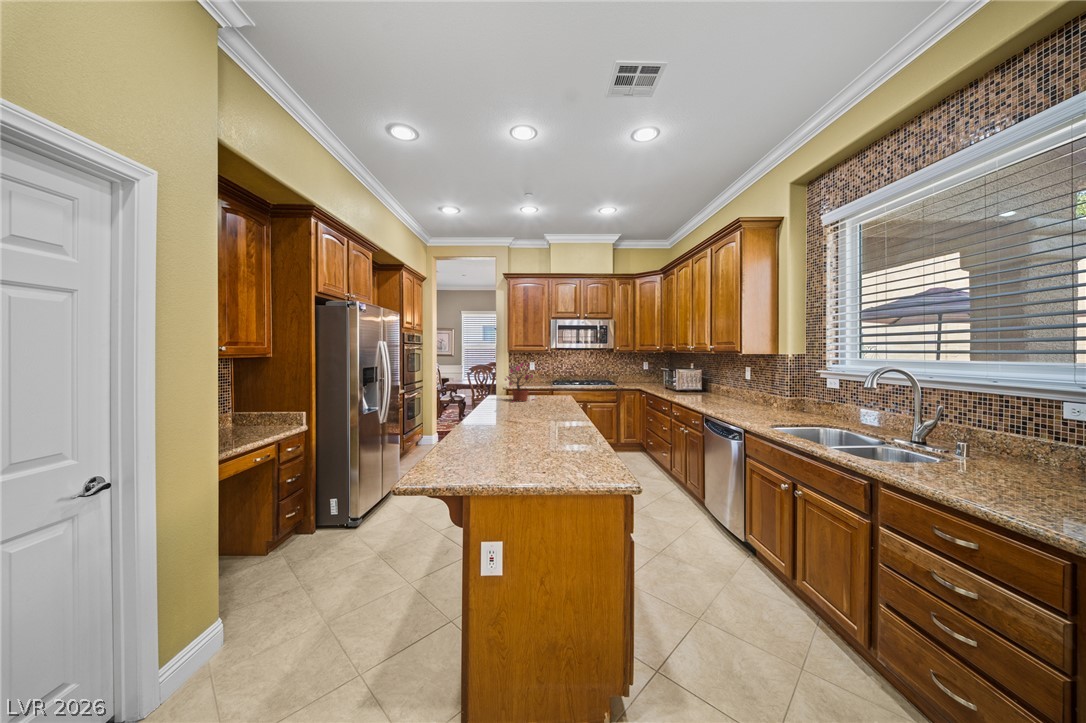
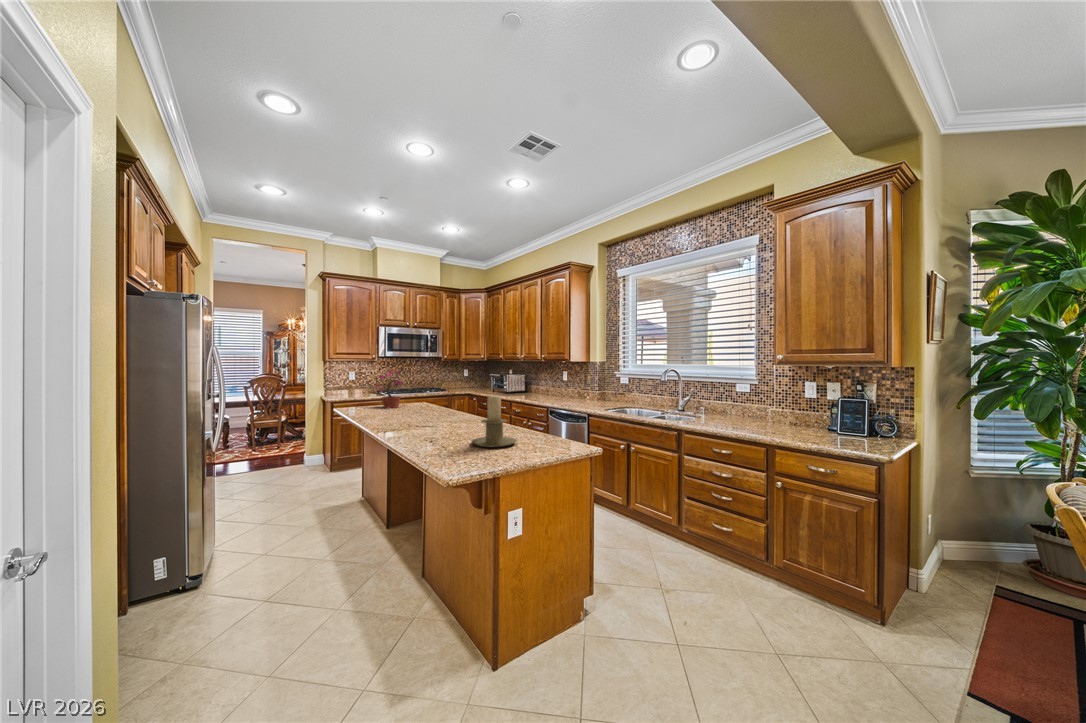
candle holder: none [479,401,534,464] -> present [472,396,517,448]

